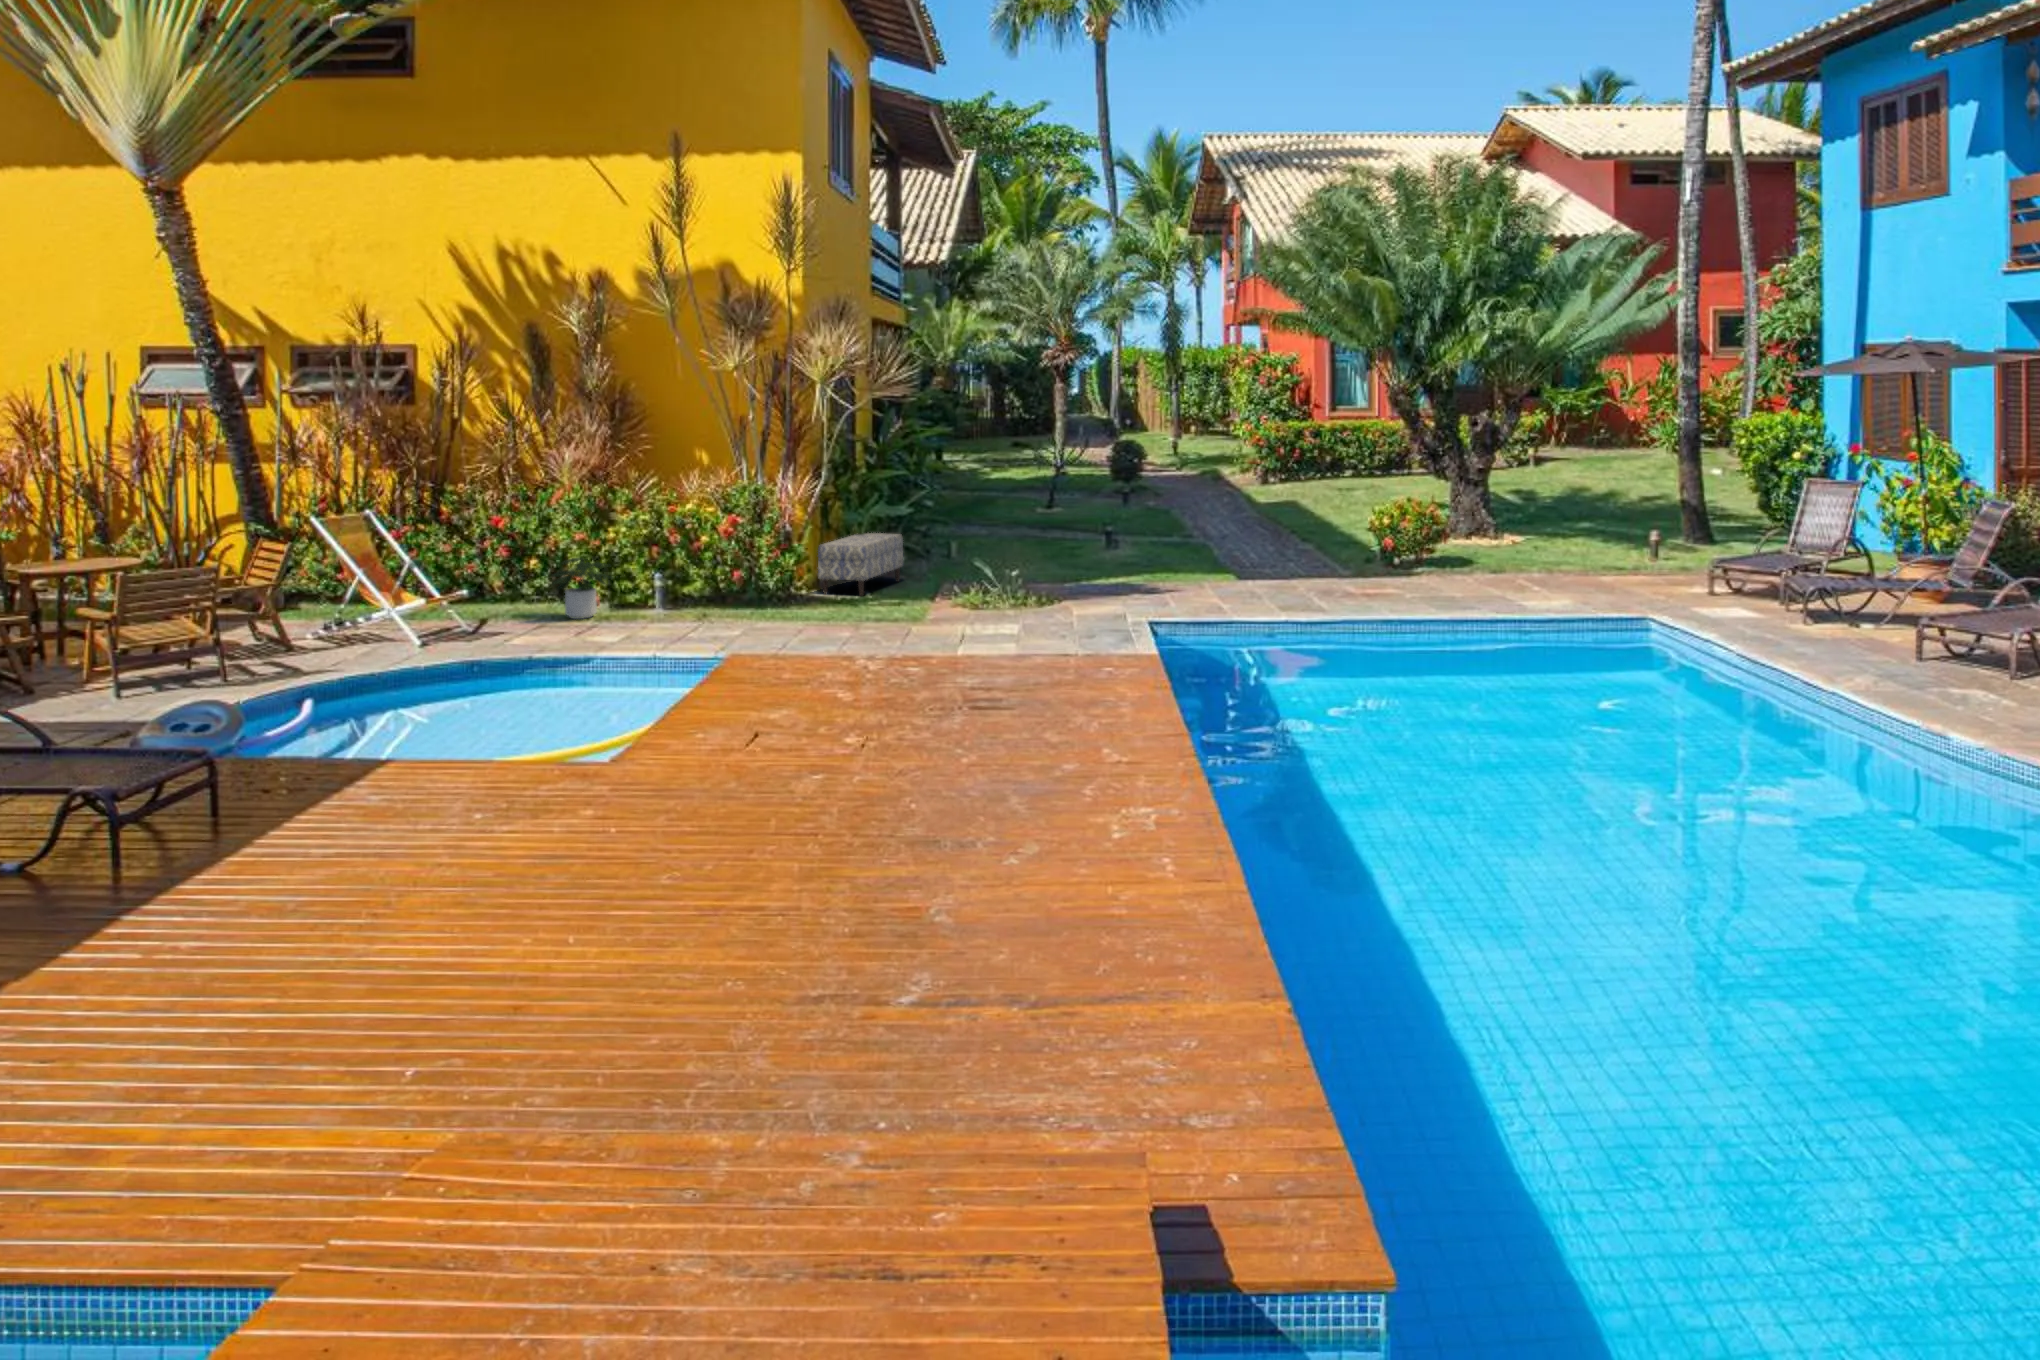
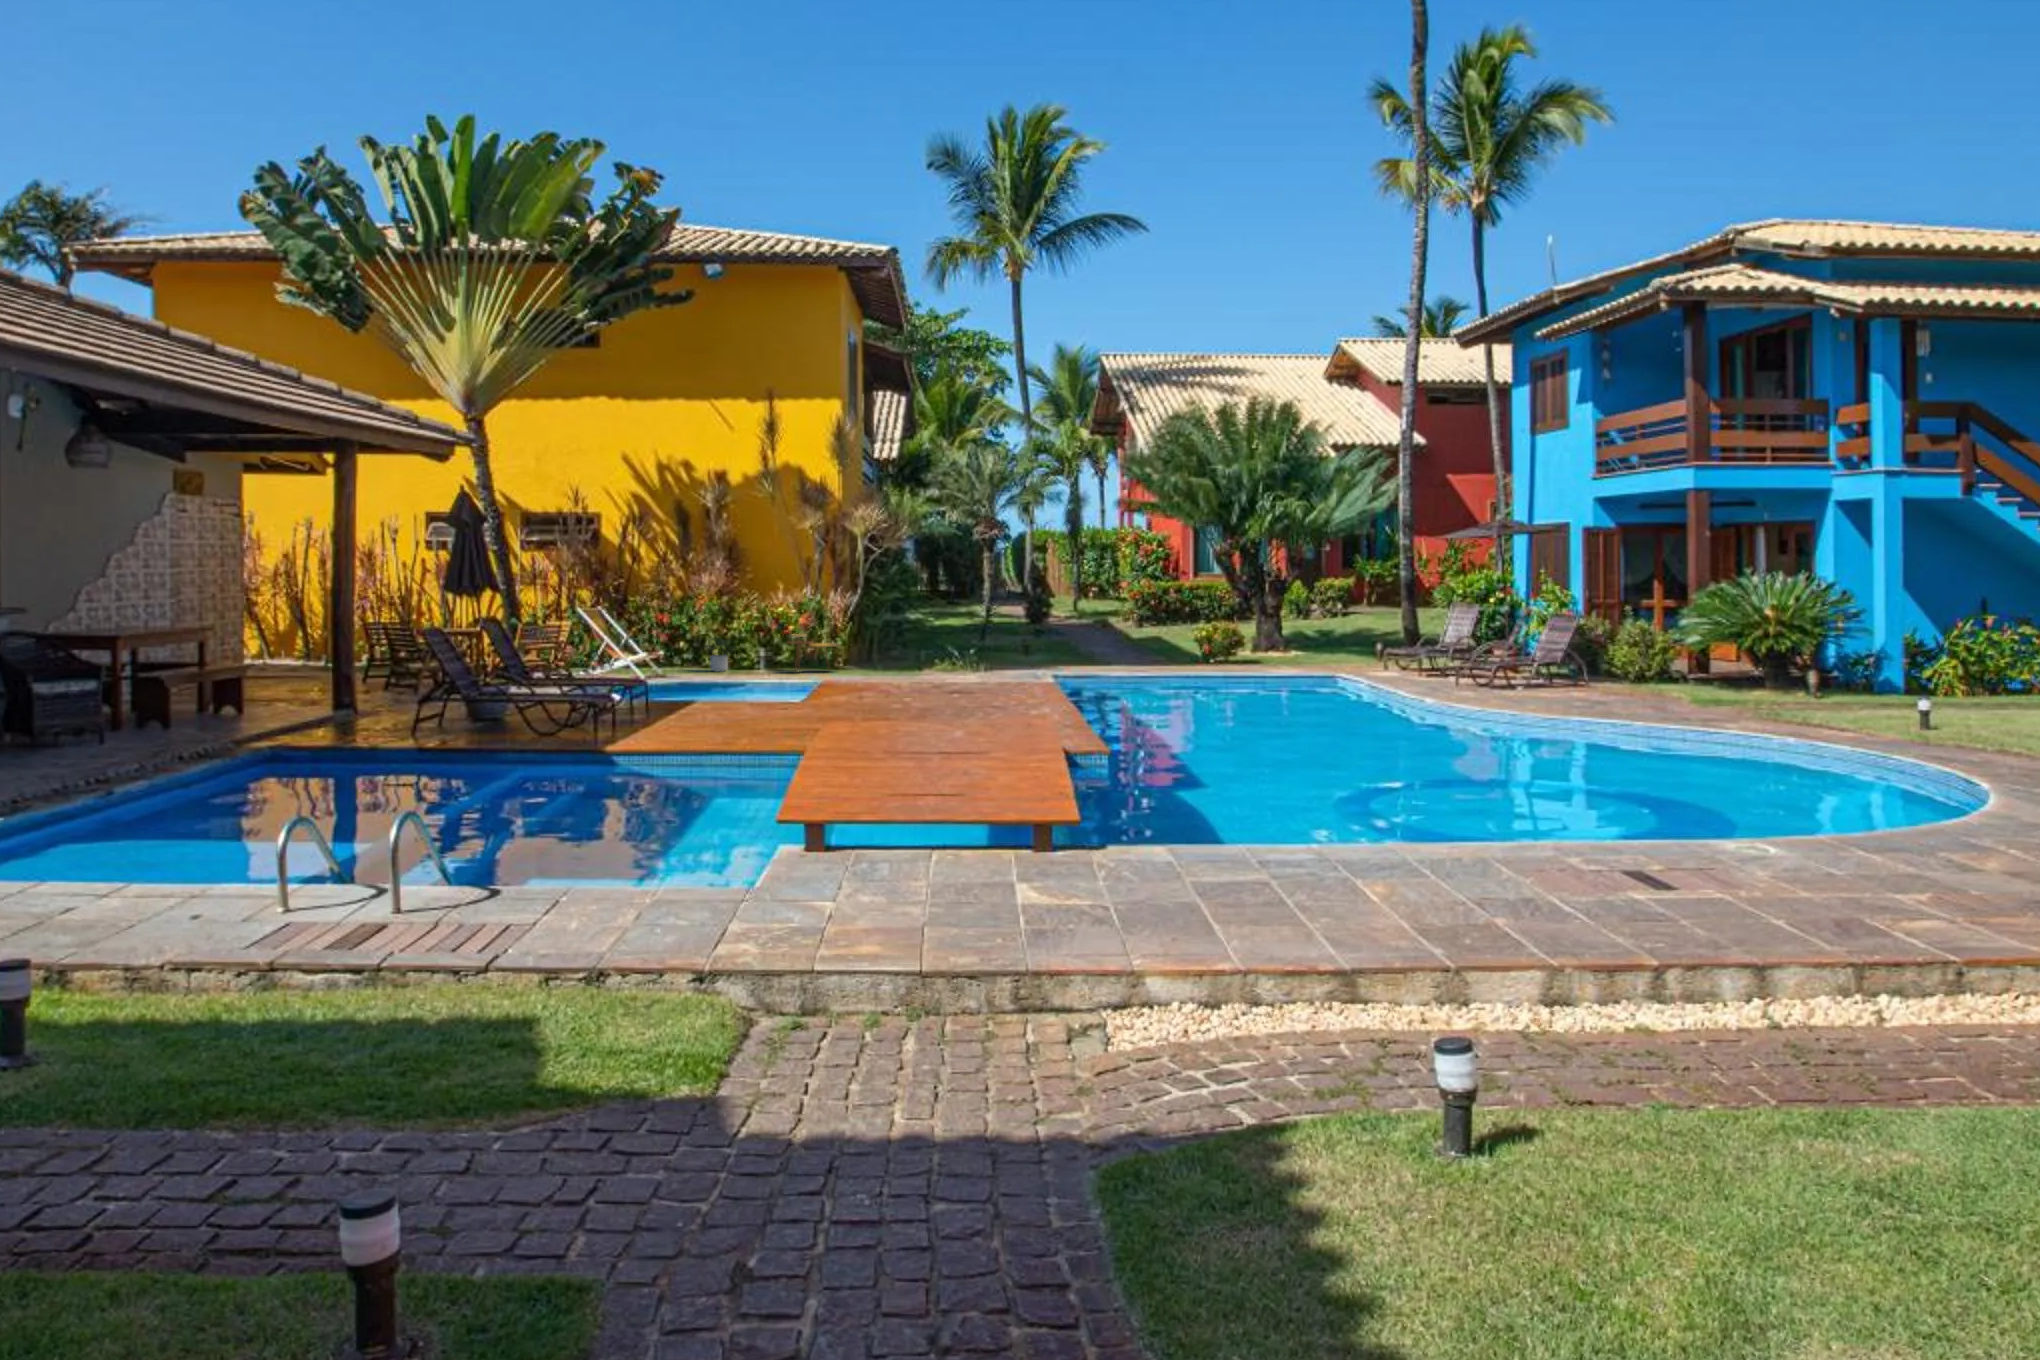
bench: present [818,533,903,596] -> none [849,633,897,667]
side table: none [696,548,793,619] -> present [787,634,839,669]

